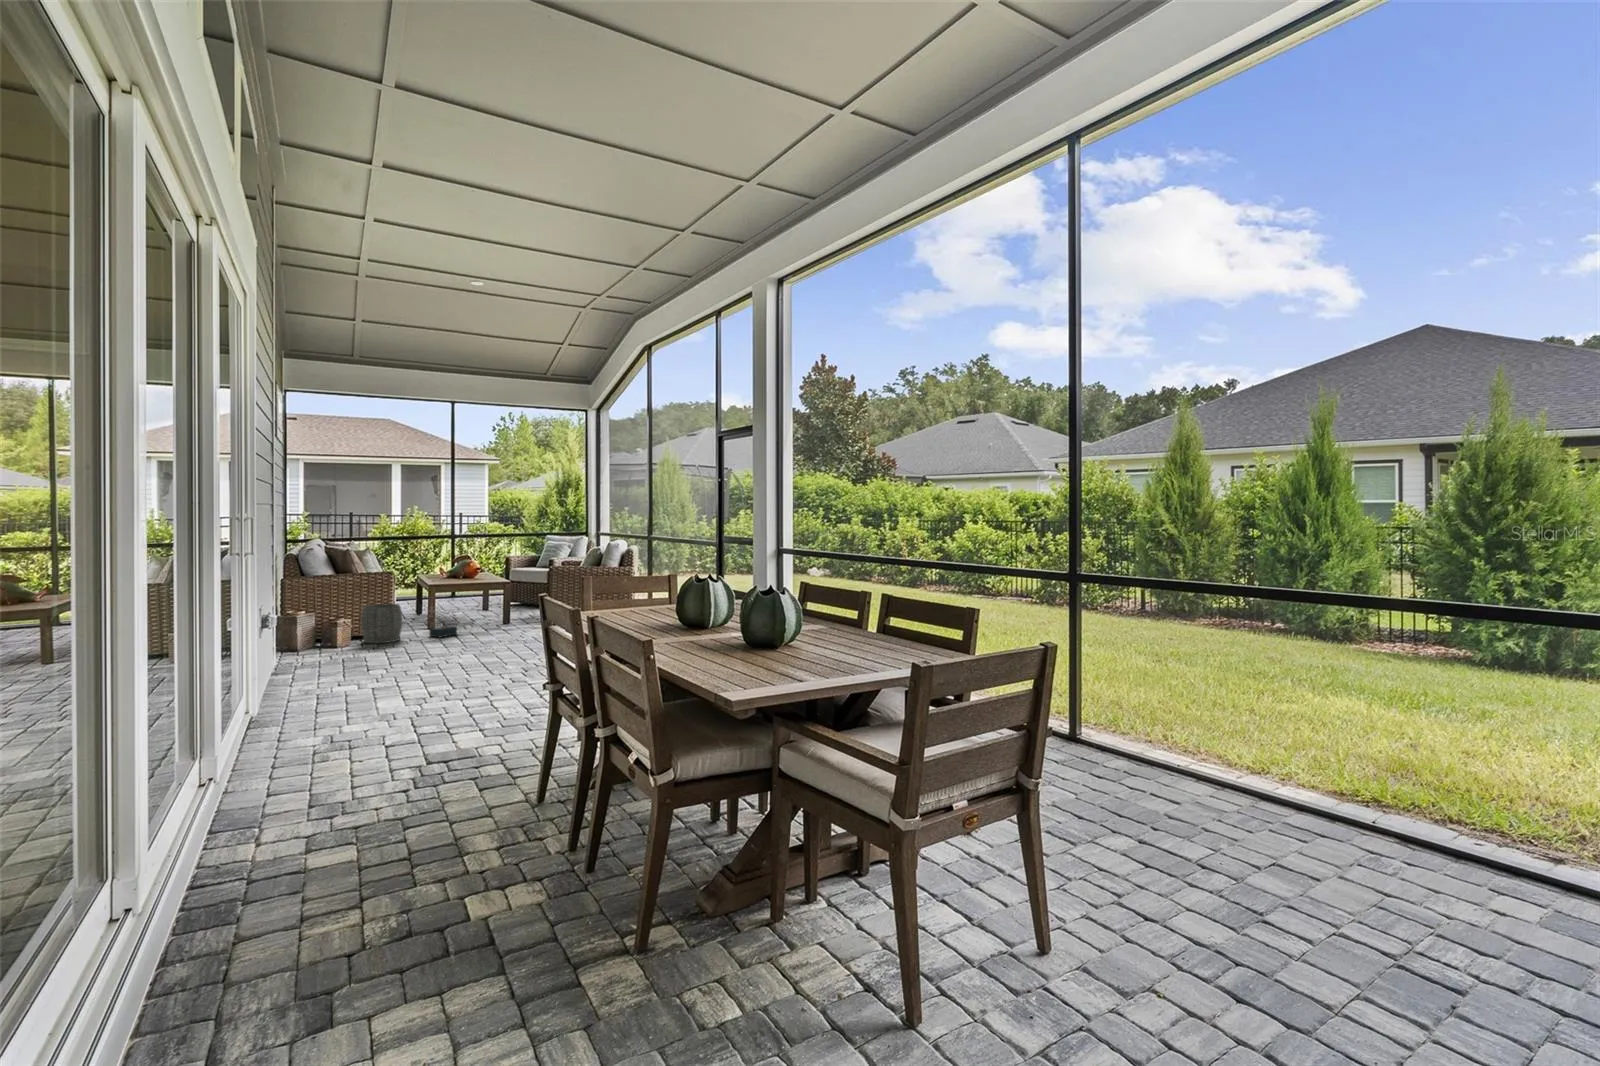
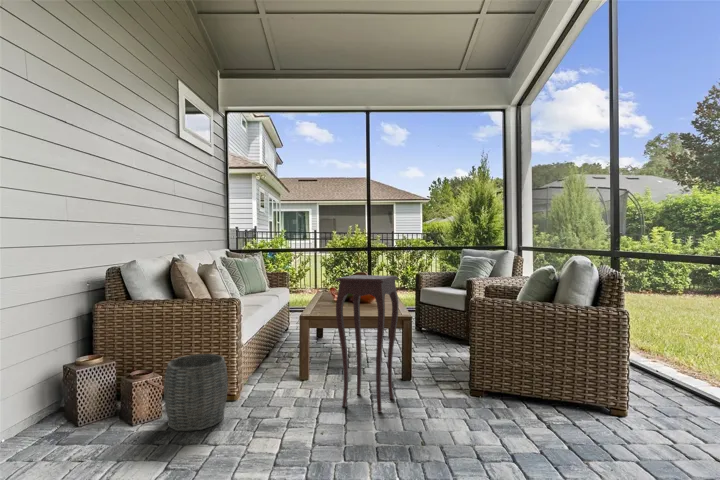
side table: none [469,554,507,631] -> present [336,275,399,412]
decorative plant: present [425,608,457,637] -> none [256,366,317,425]

